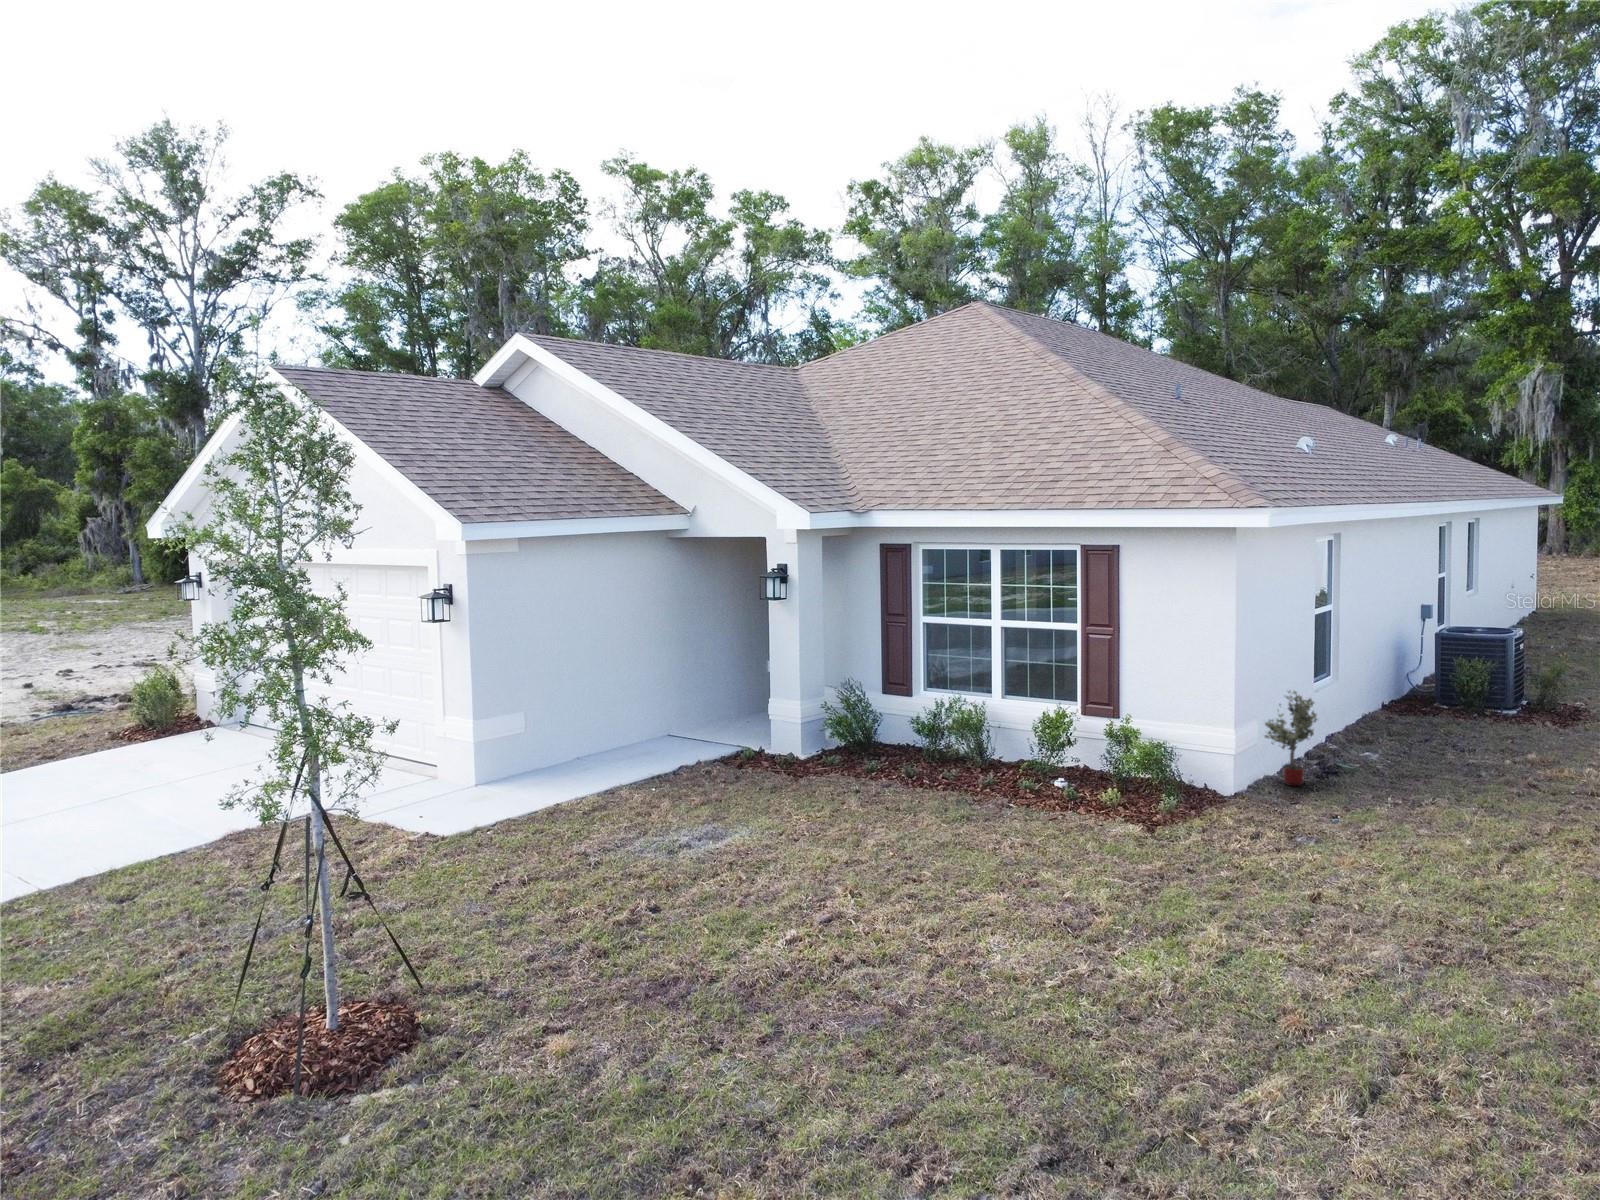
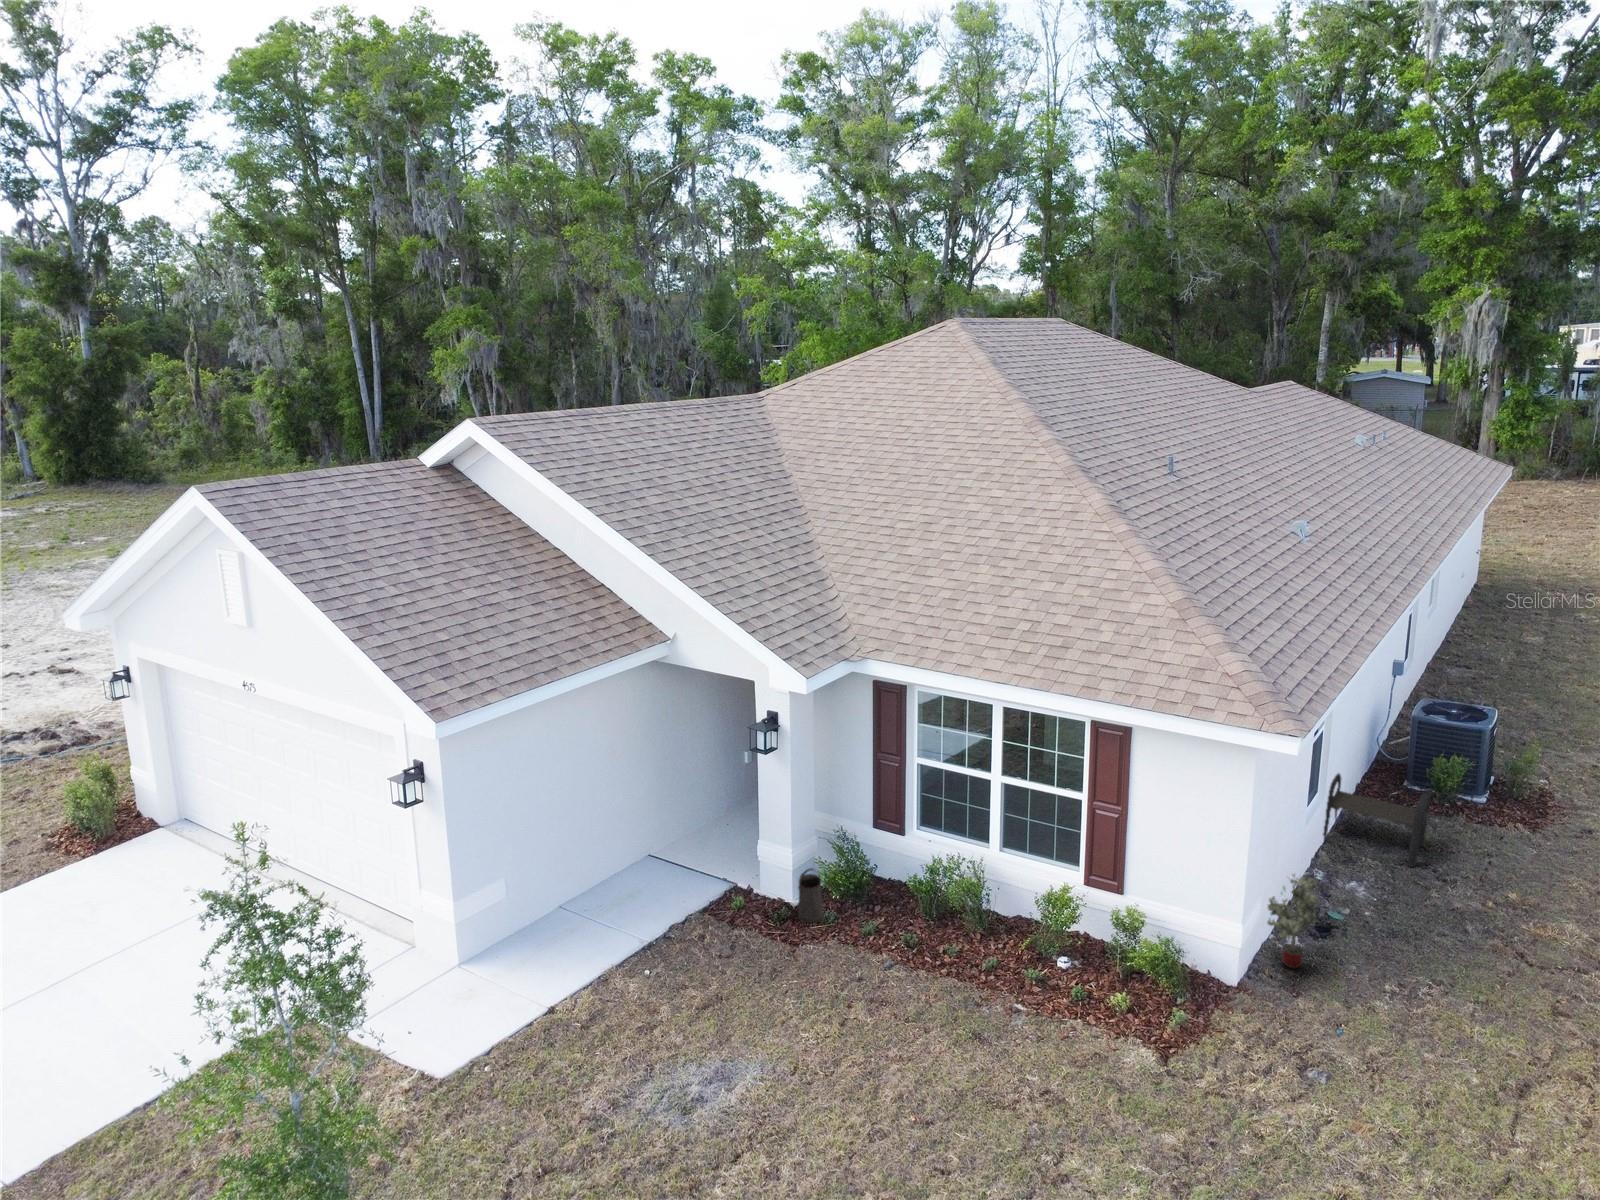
bench: none [1341,664,1452,742] -> present [1323,773,1430,867]
watering can: none [803,711,829,765] -> present [797,869,824,923]

